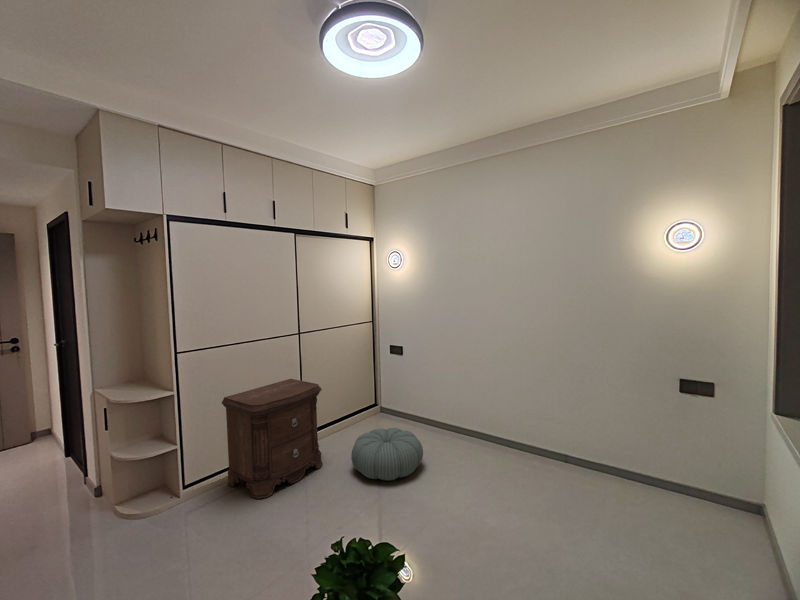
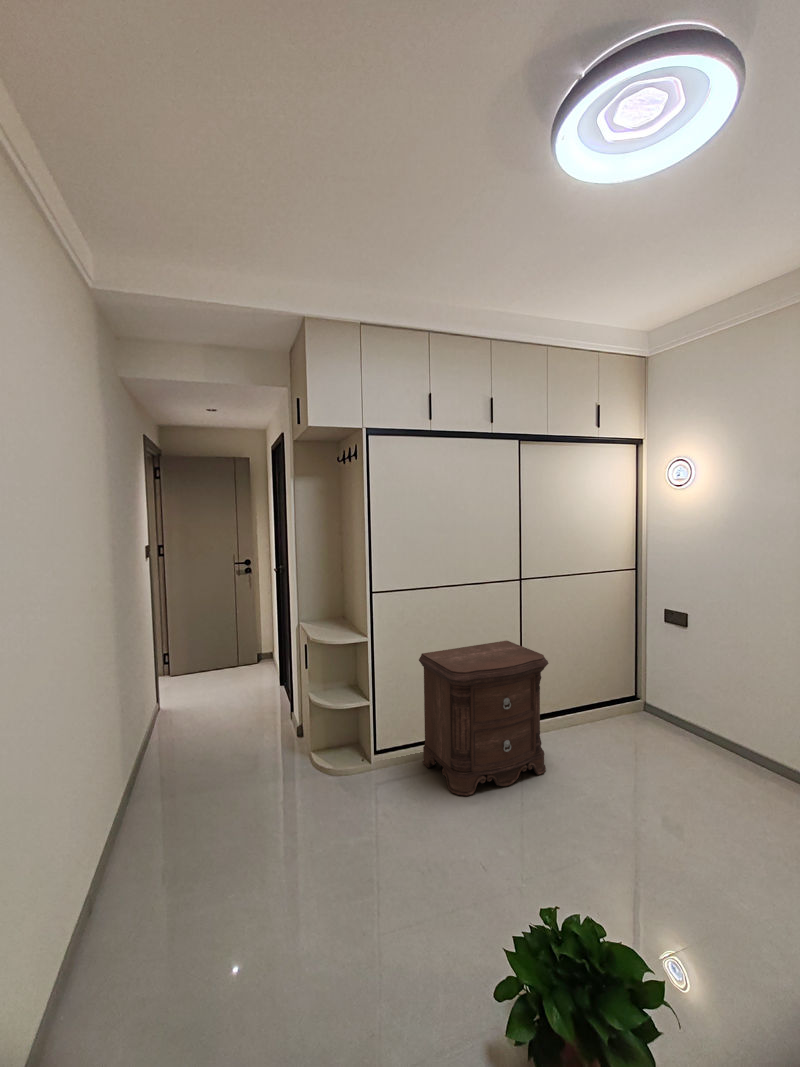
pouf: present [351,428,423,481] -> none [589,739,717,829]

